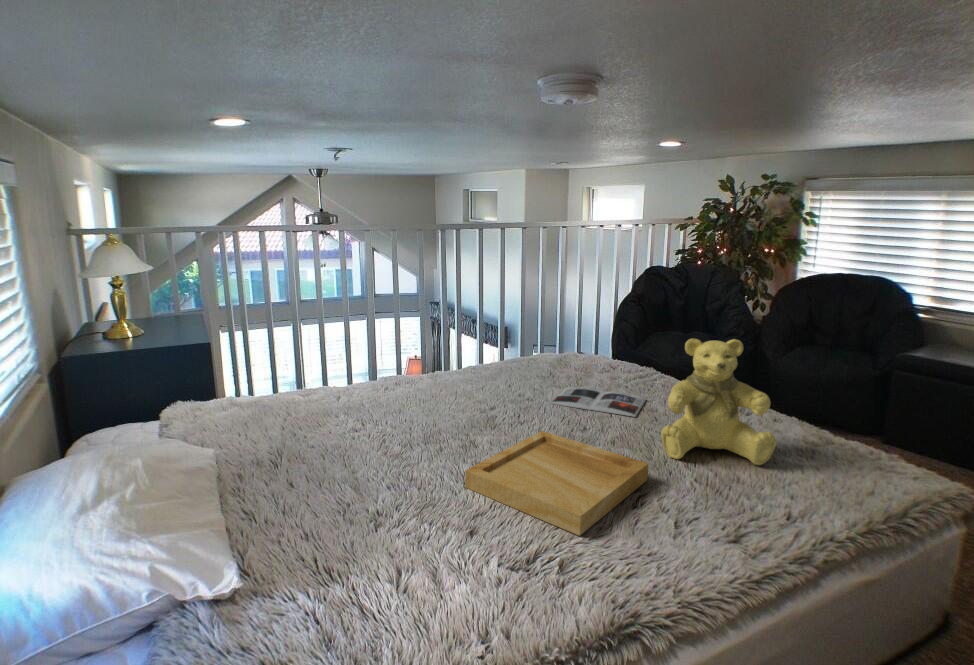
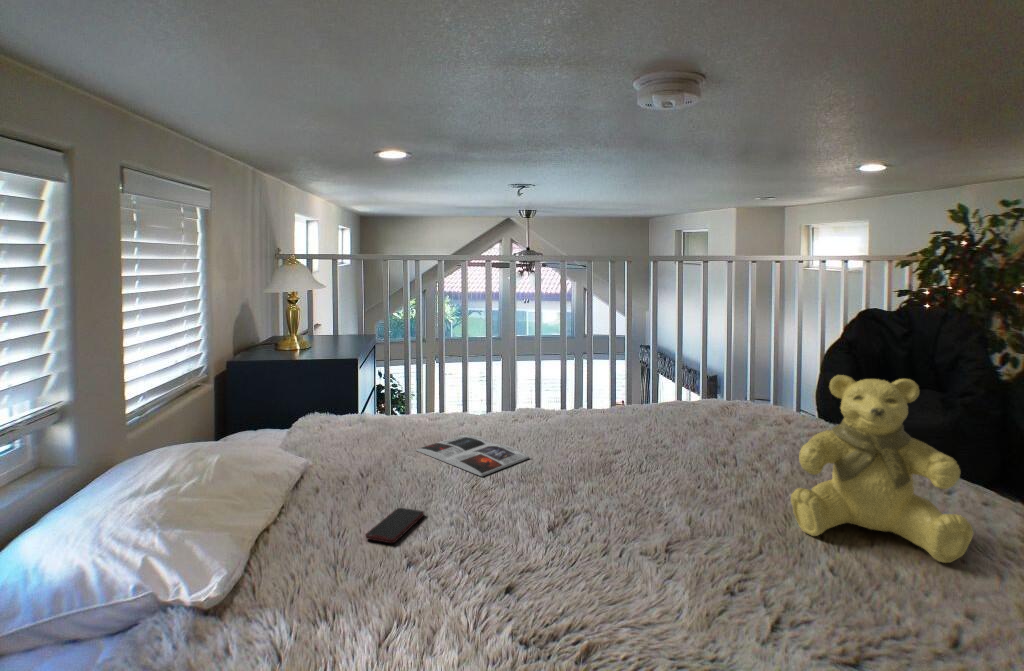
magazine: present [551,387,646,417] -> present [416,435,530,476]
tray: present [465,431,648,536] -> none [520,477,758,616]
smartphone: none [334,484,374,516] -> present [365,508,424,543]

